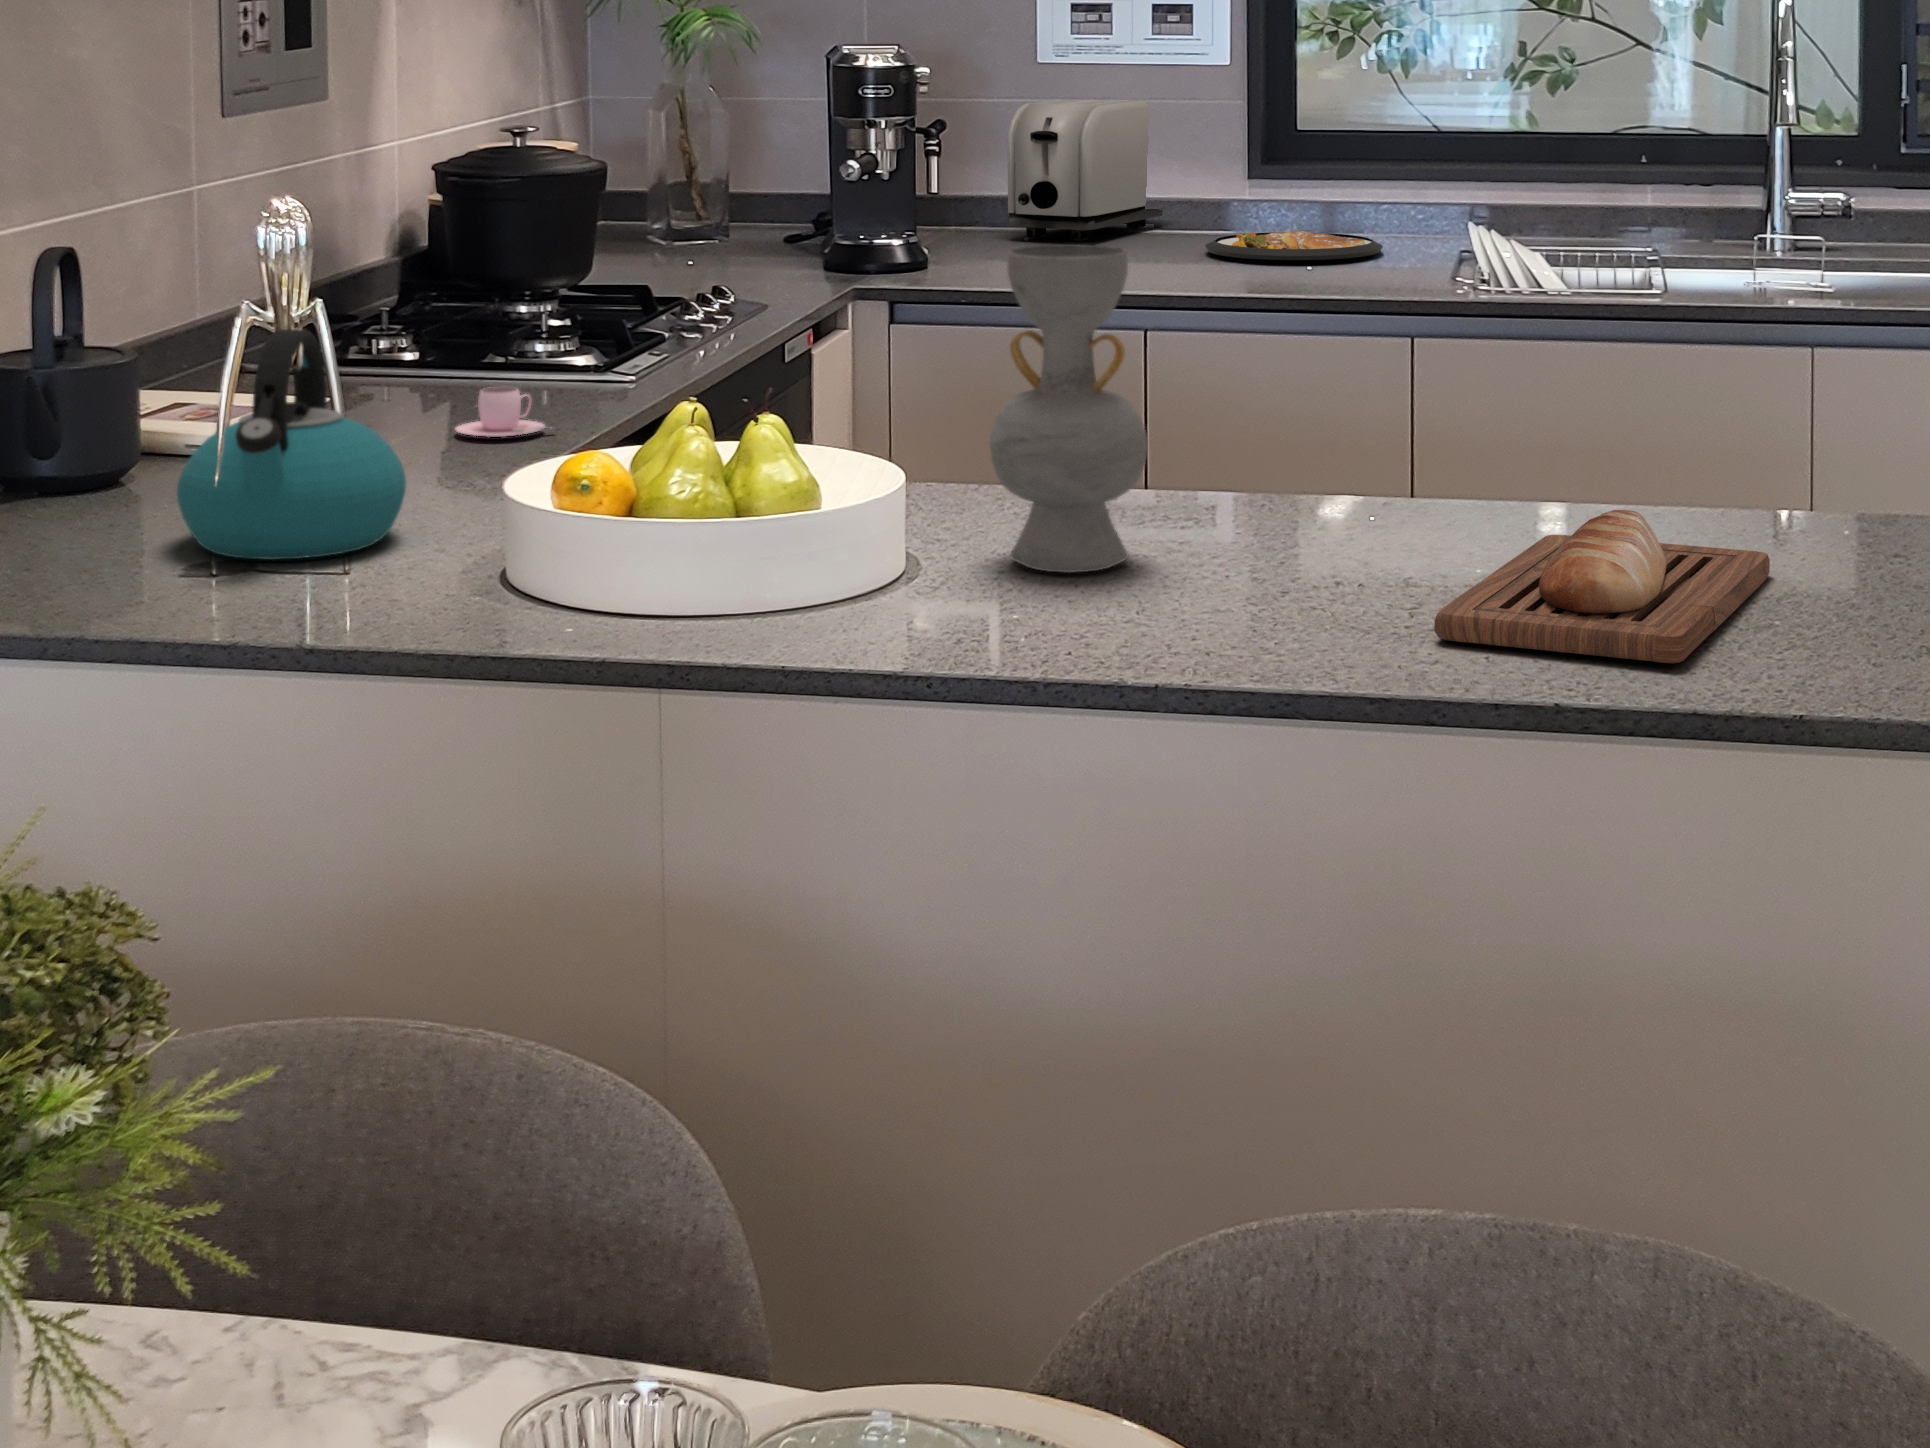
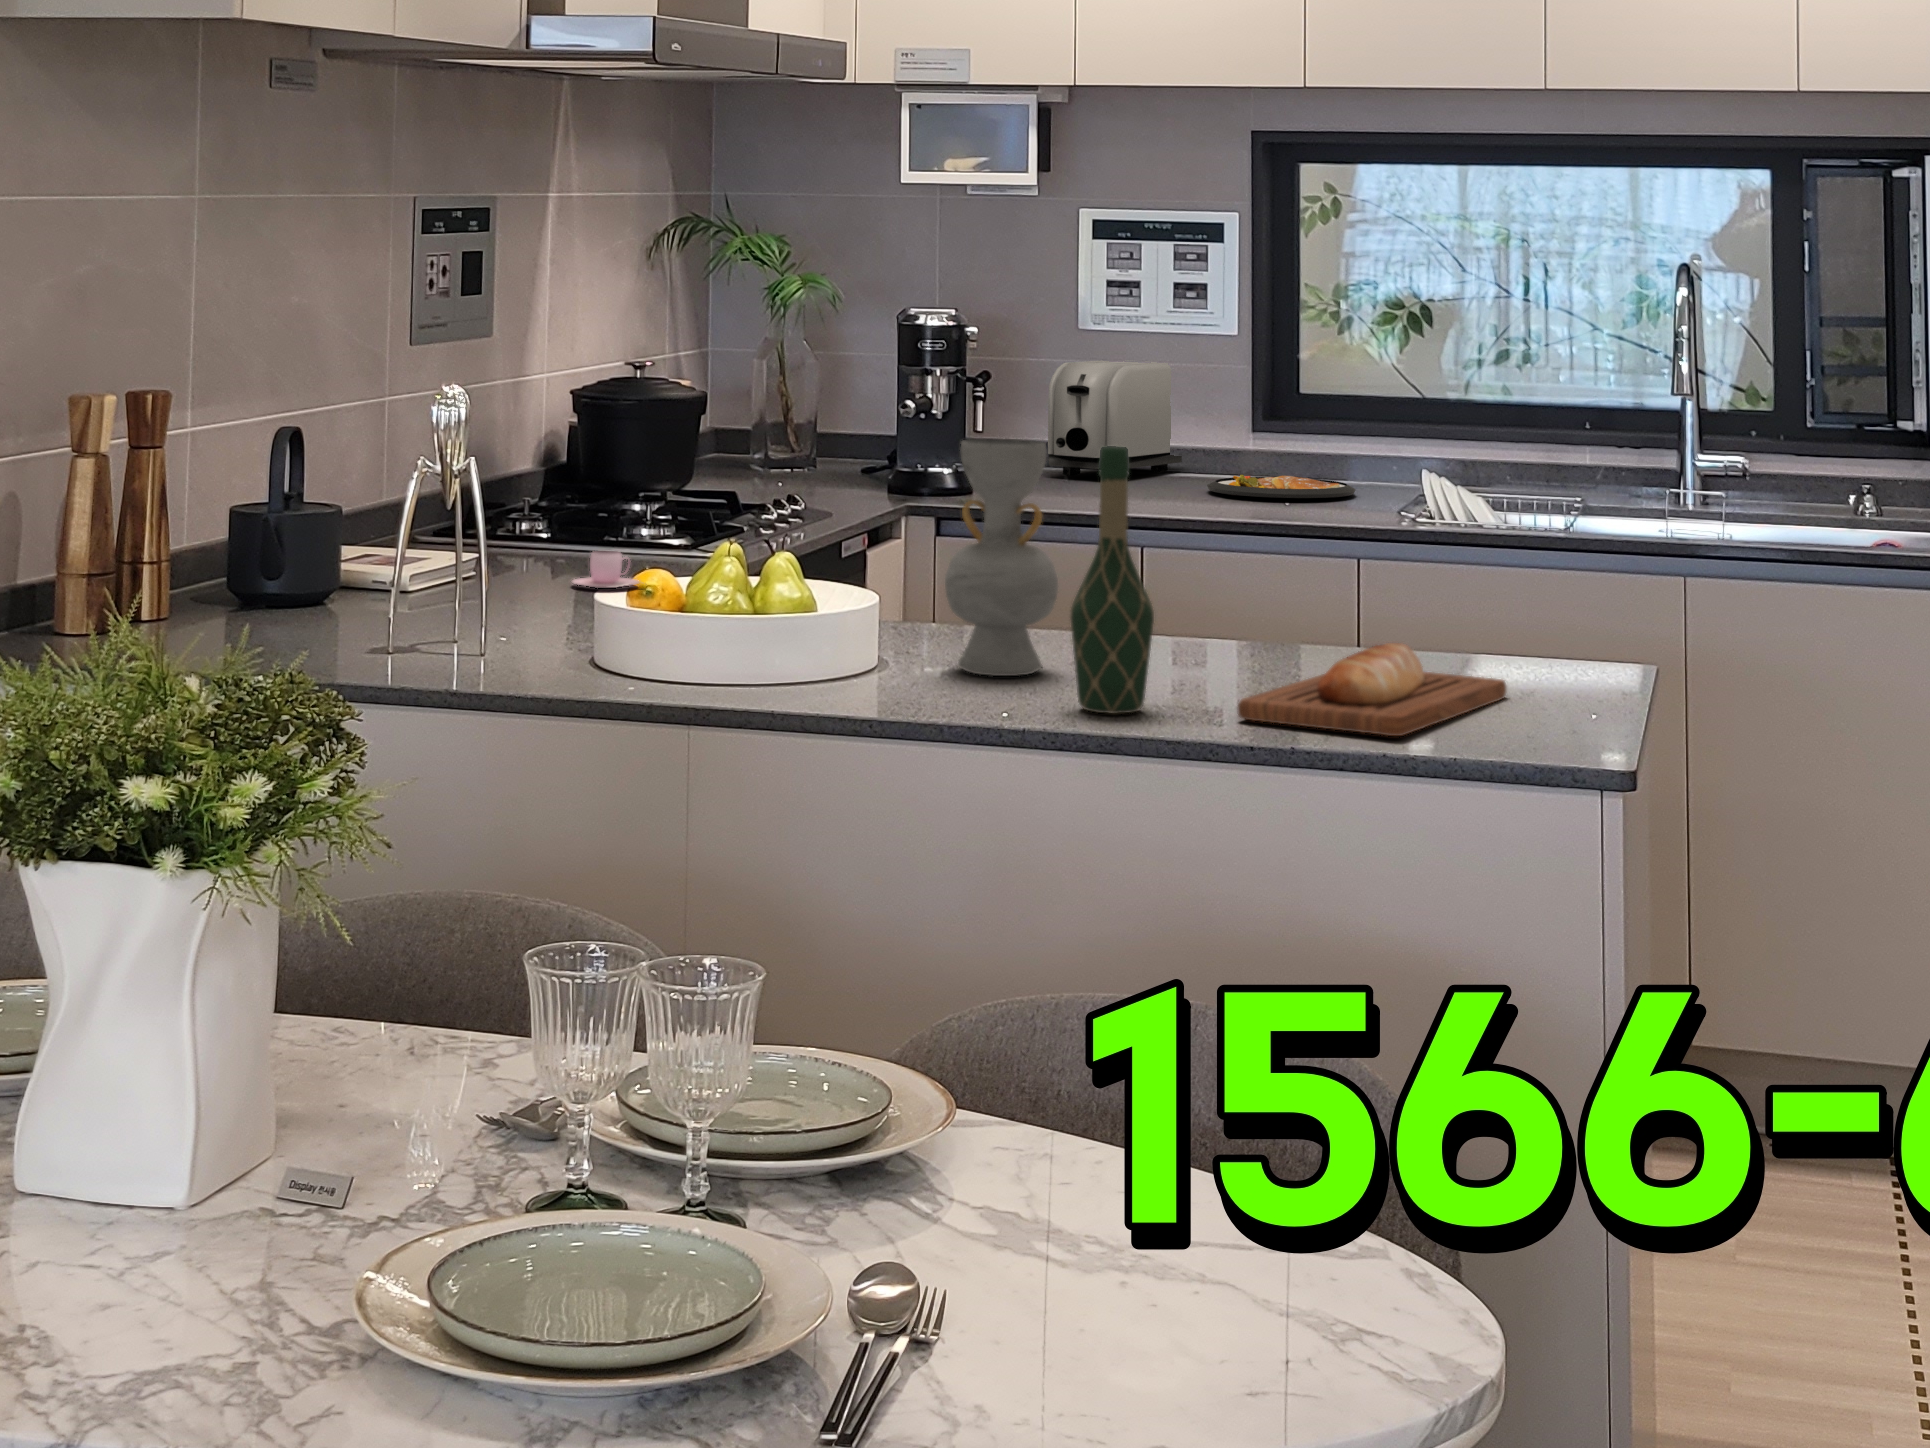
wine bottle: none [1191,262,1309,637] -> present [1070,447,1154,714]
kettle: present [177,329,406,560] -> none [366,485,530,650]

